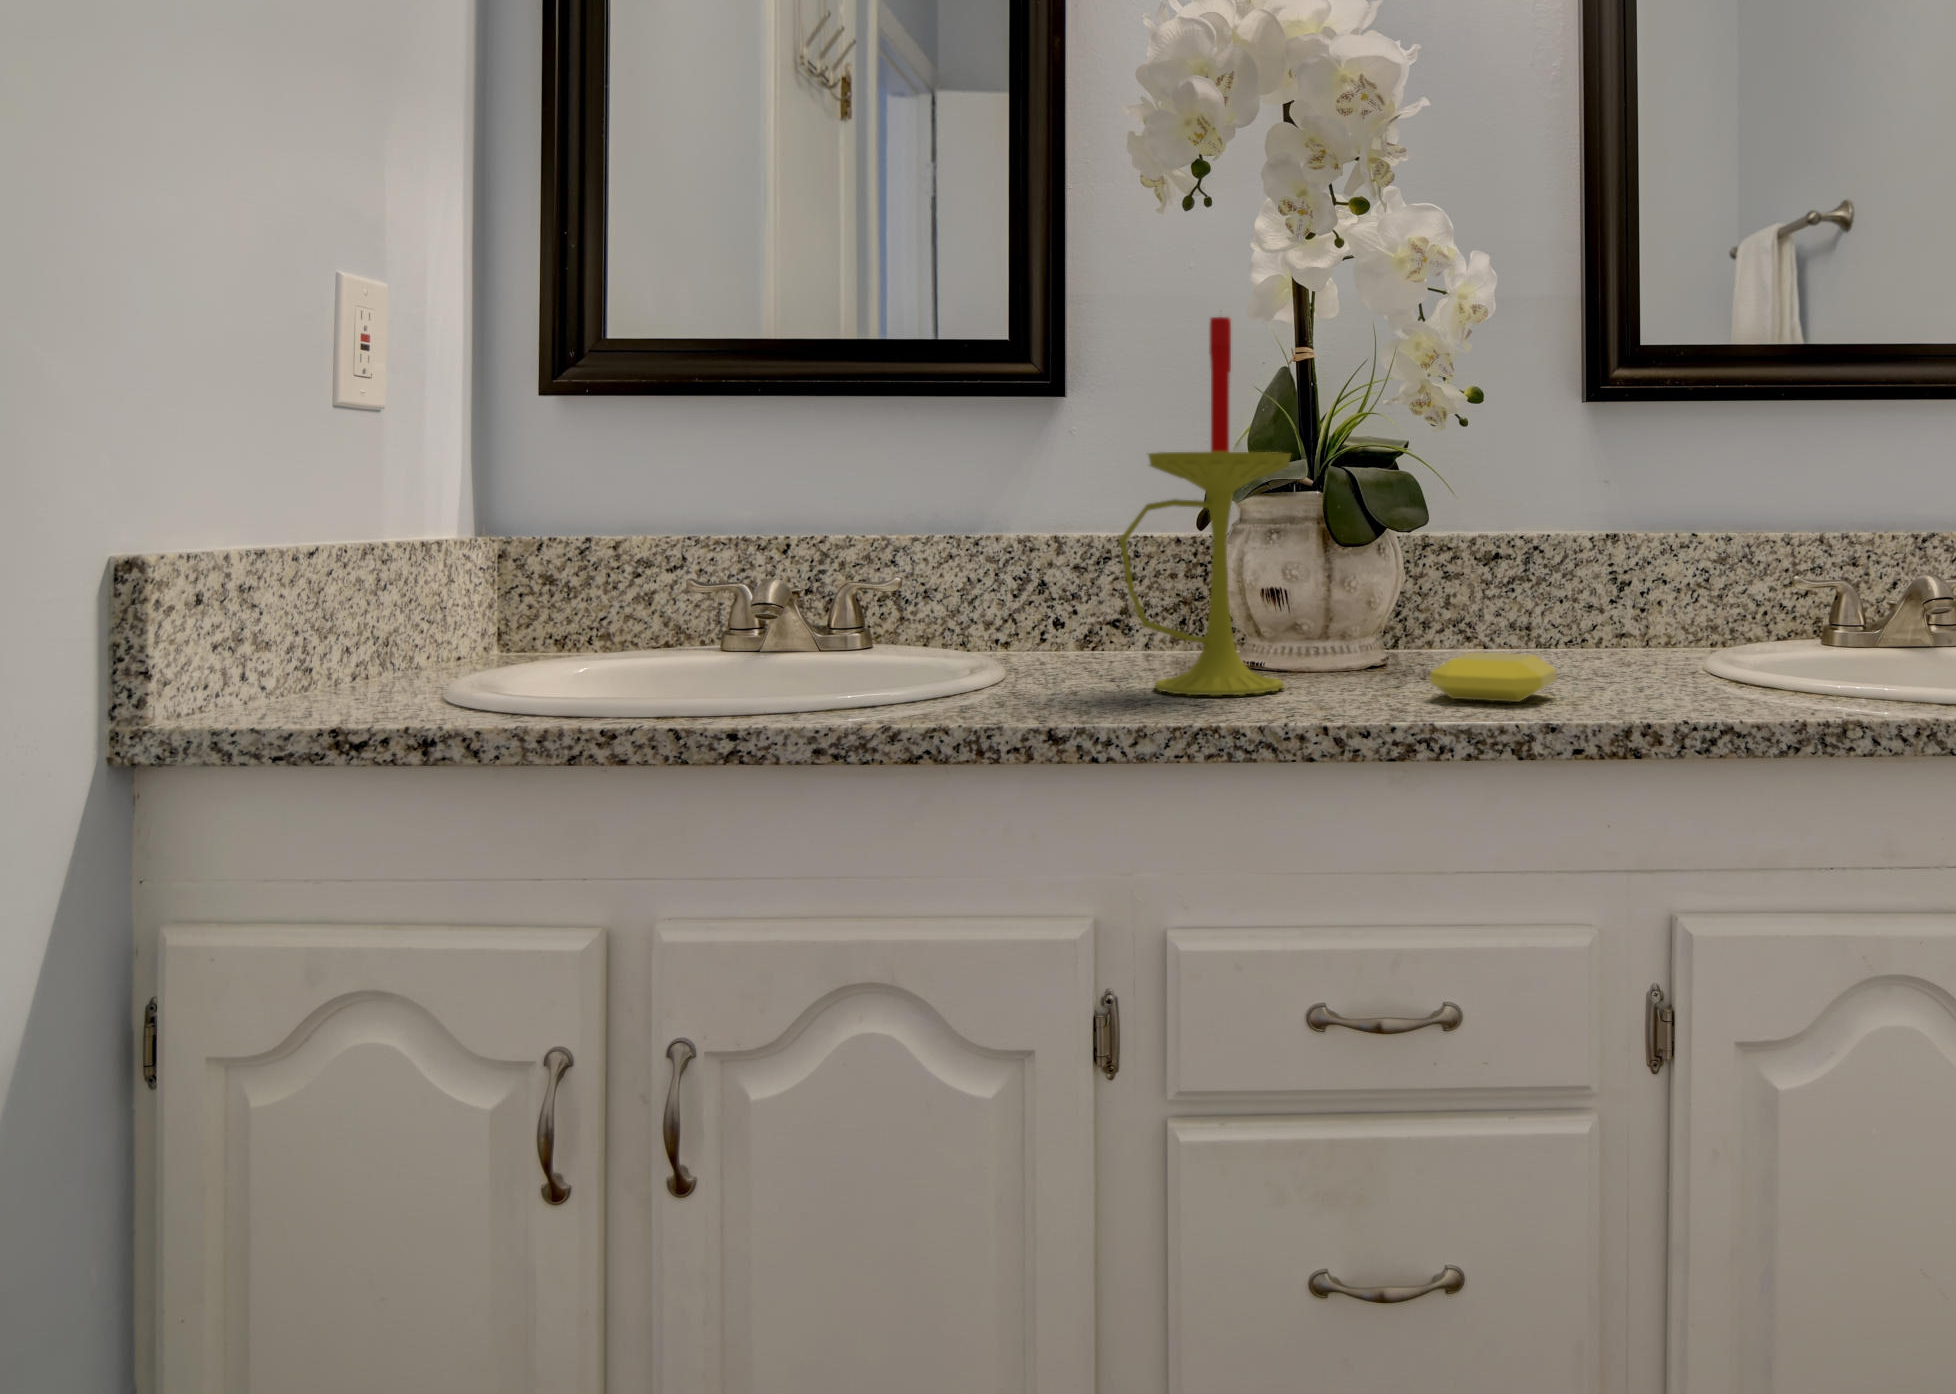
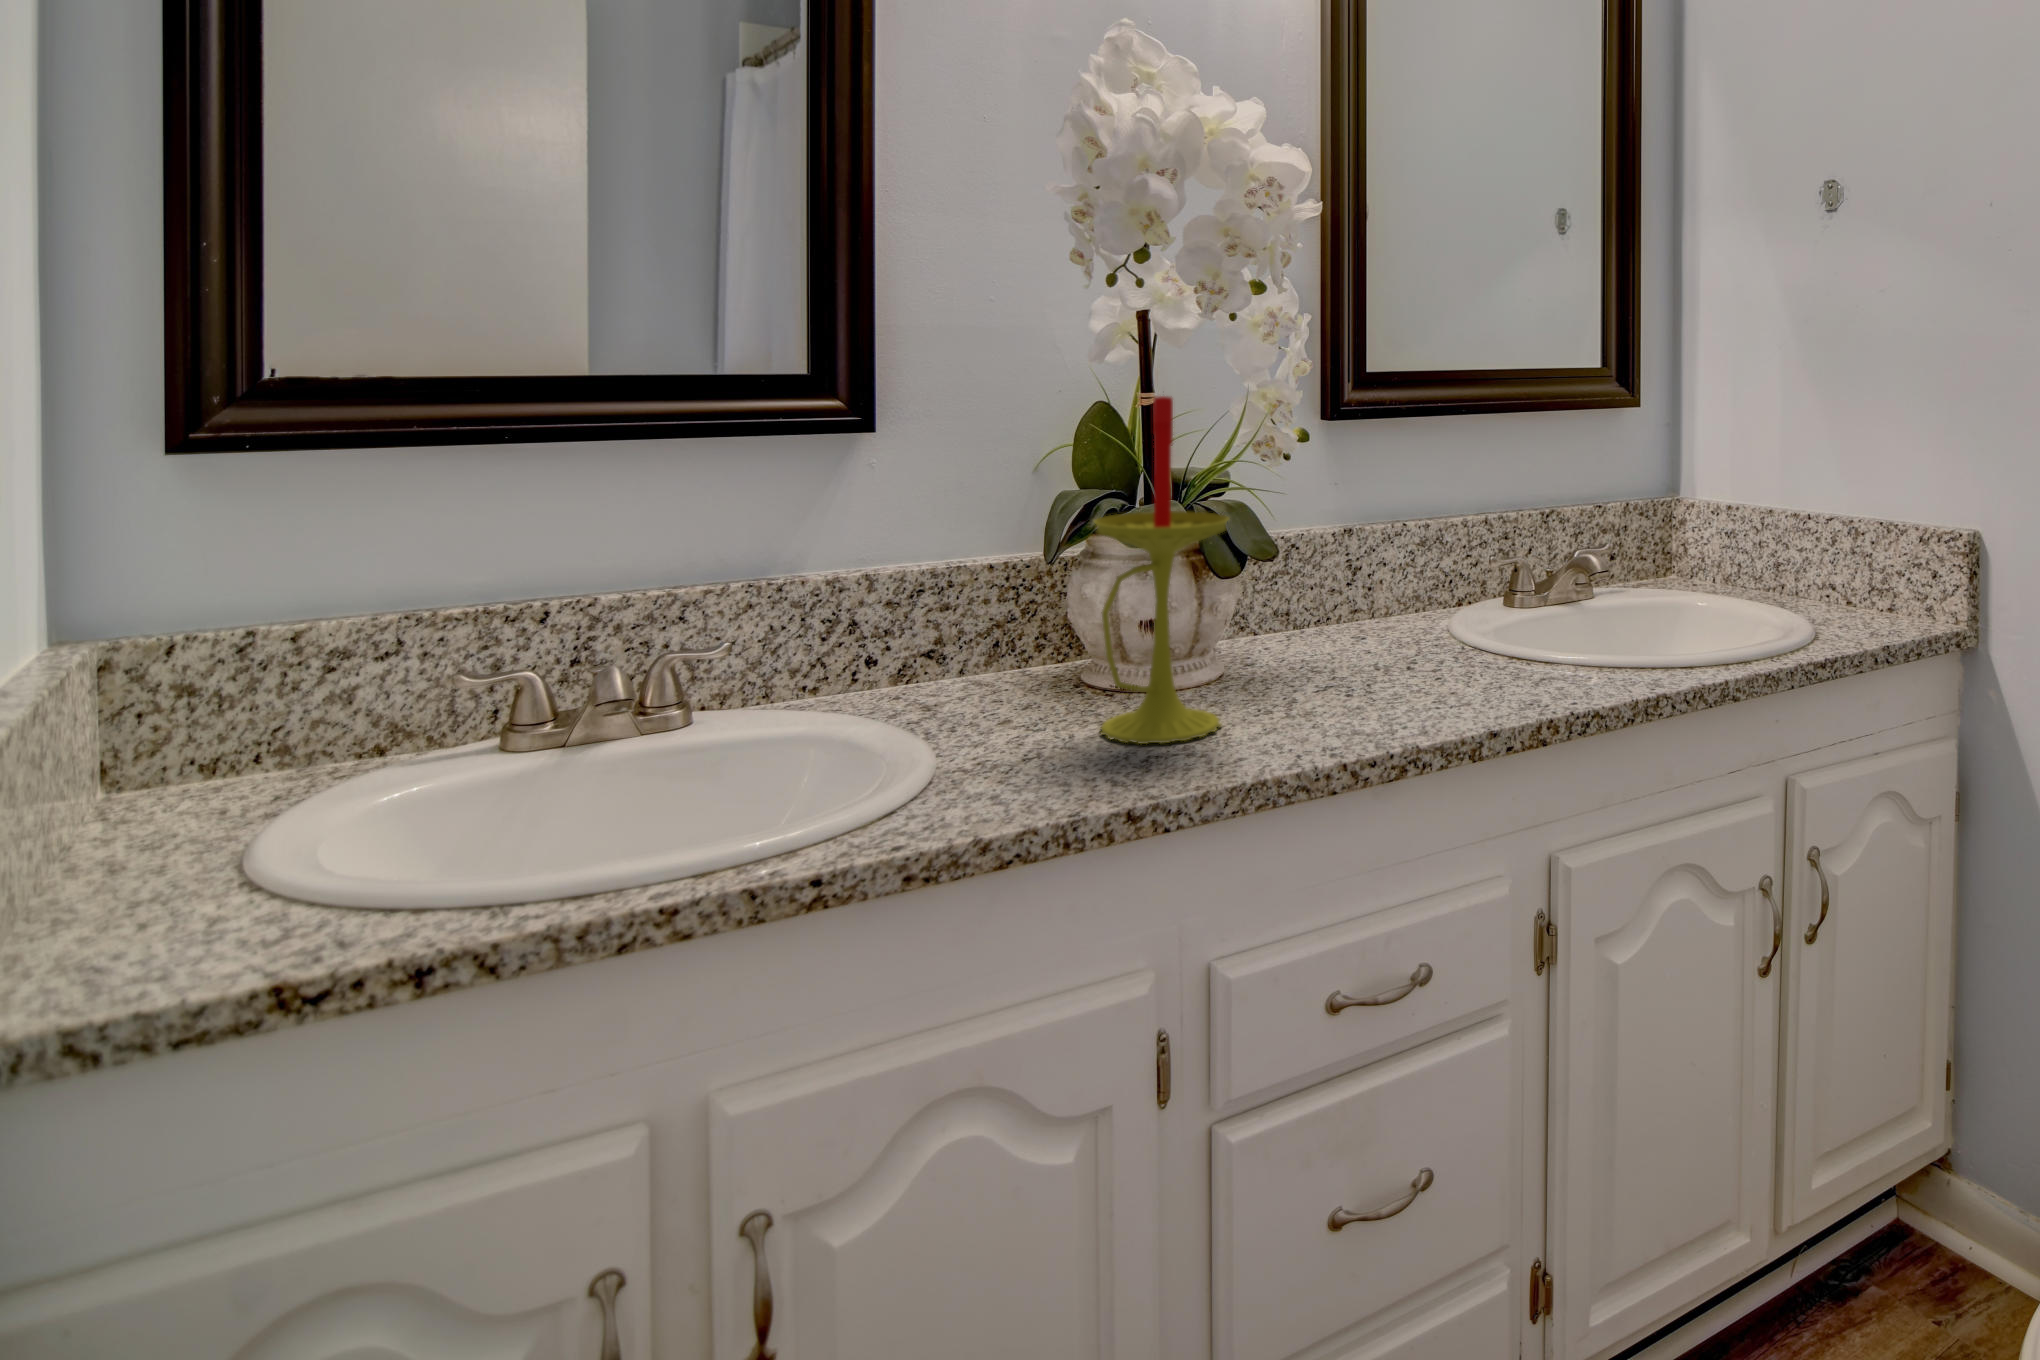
soap bar: present [1430,652,1557,702] -> none [1347,666,1446,714]

